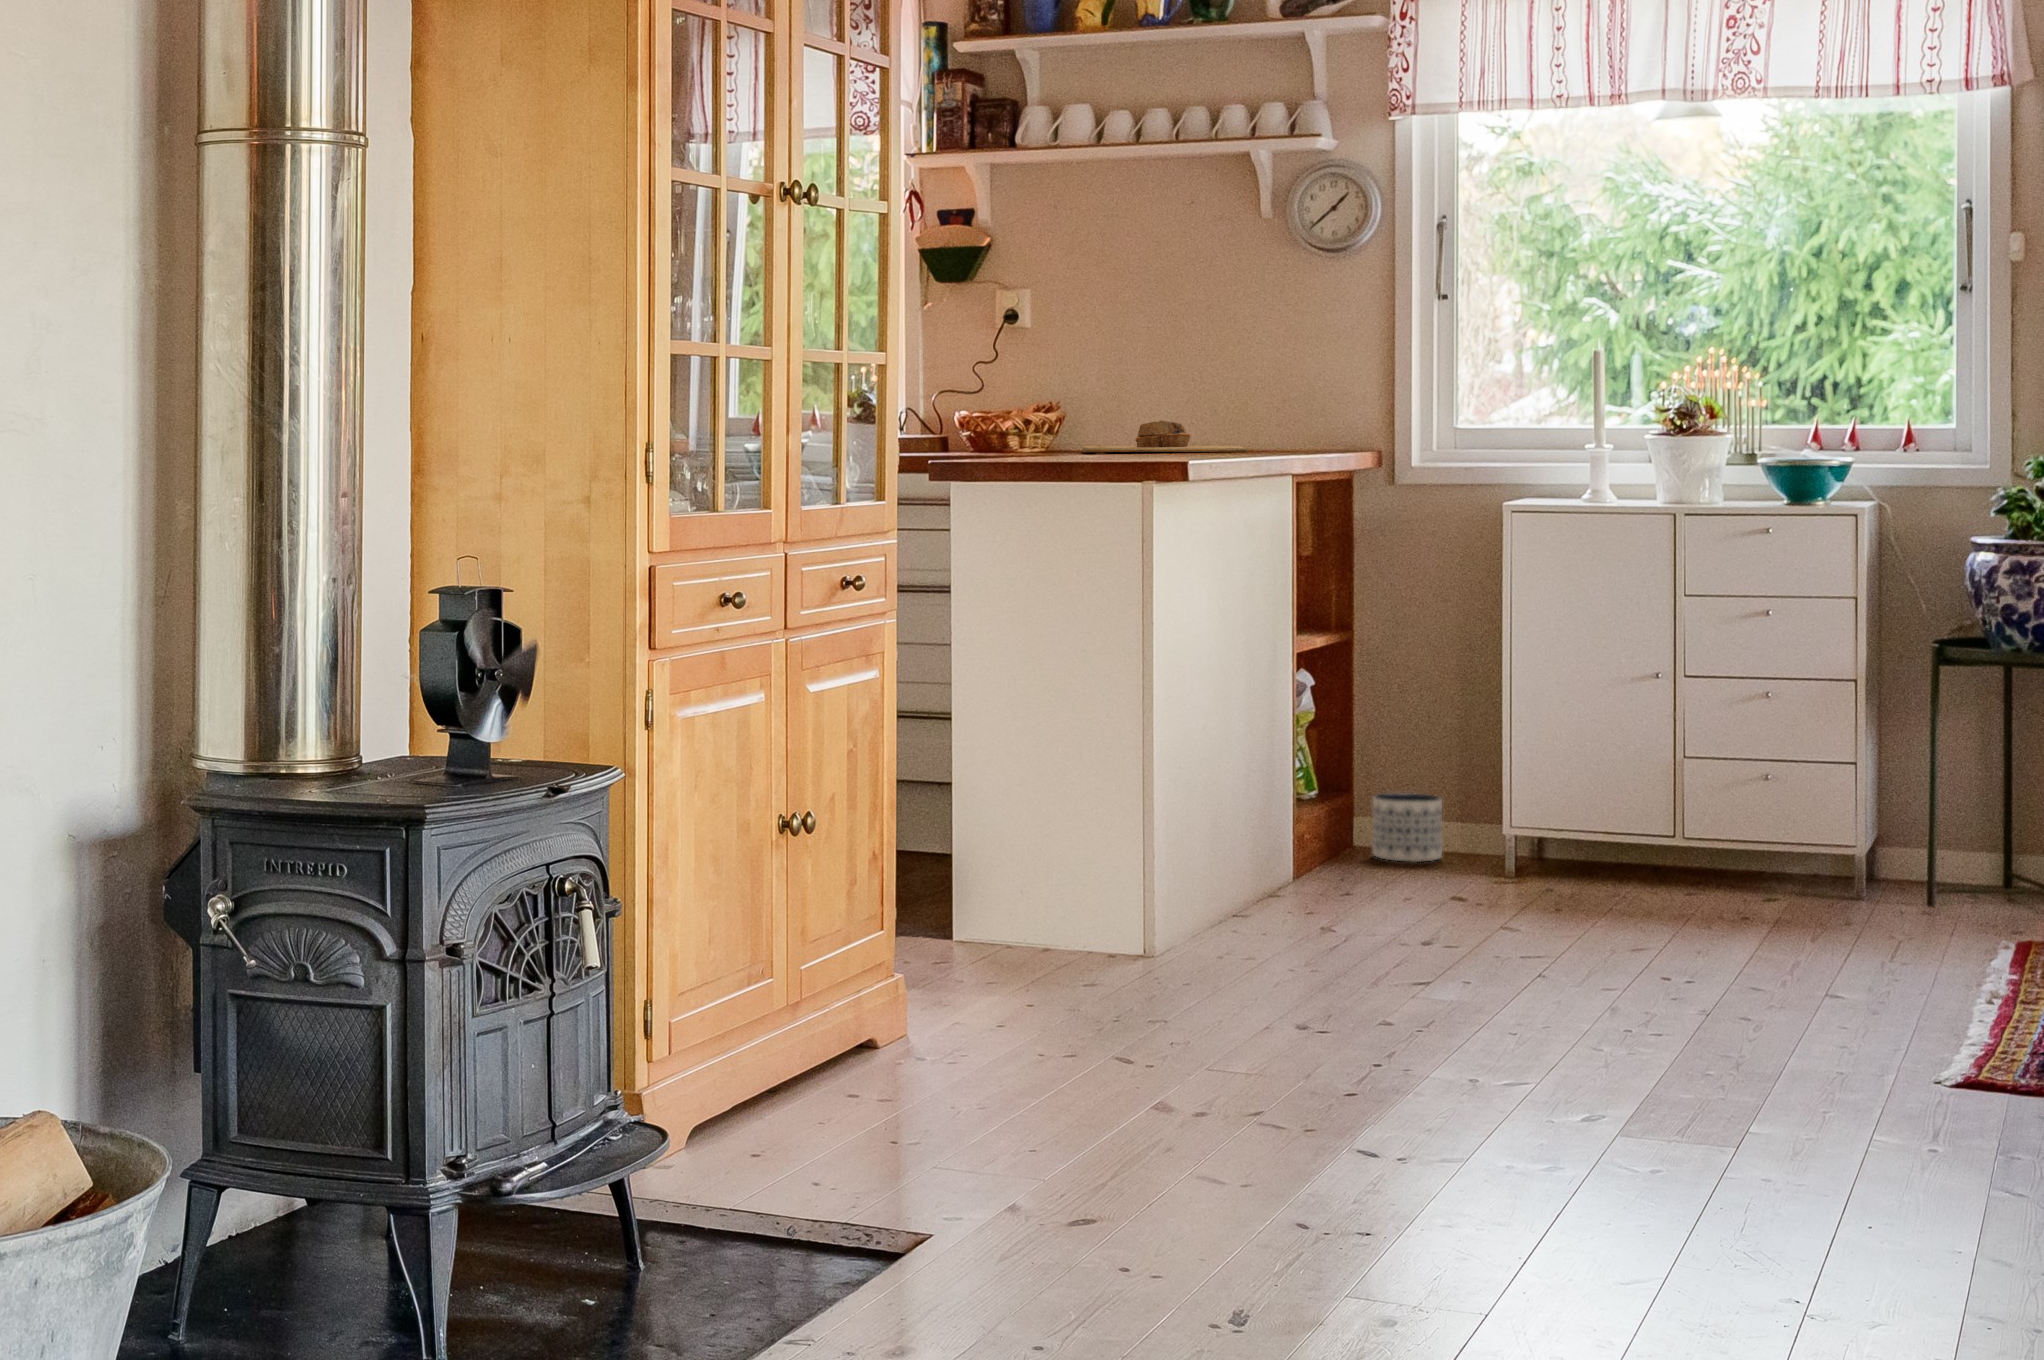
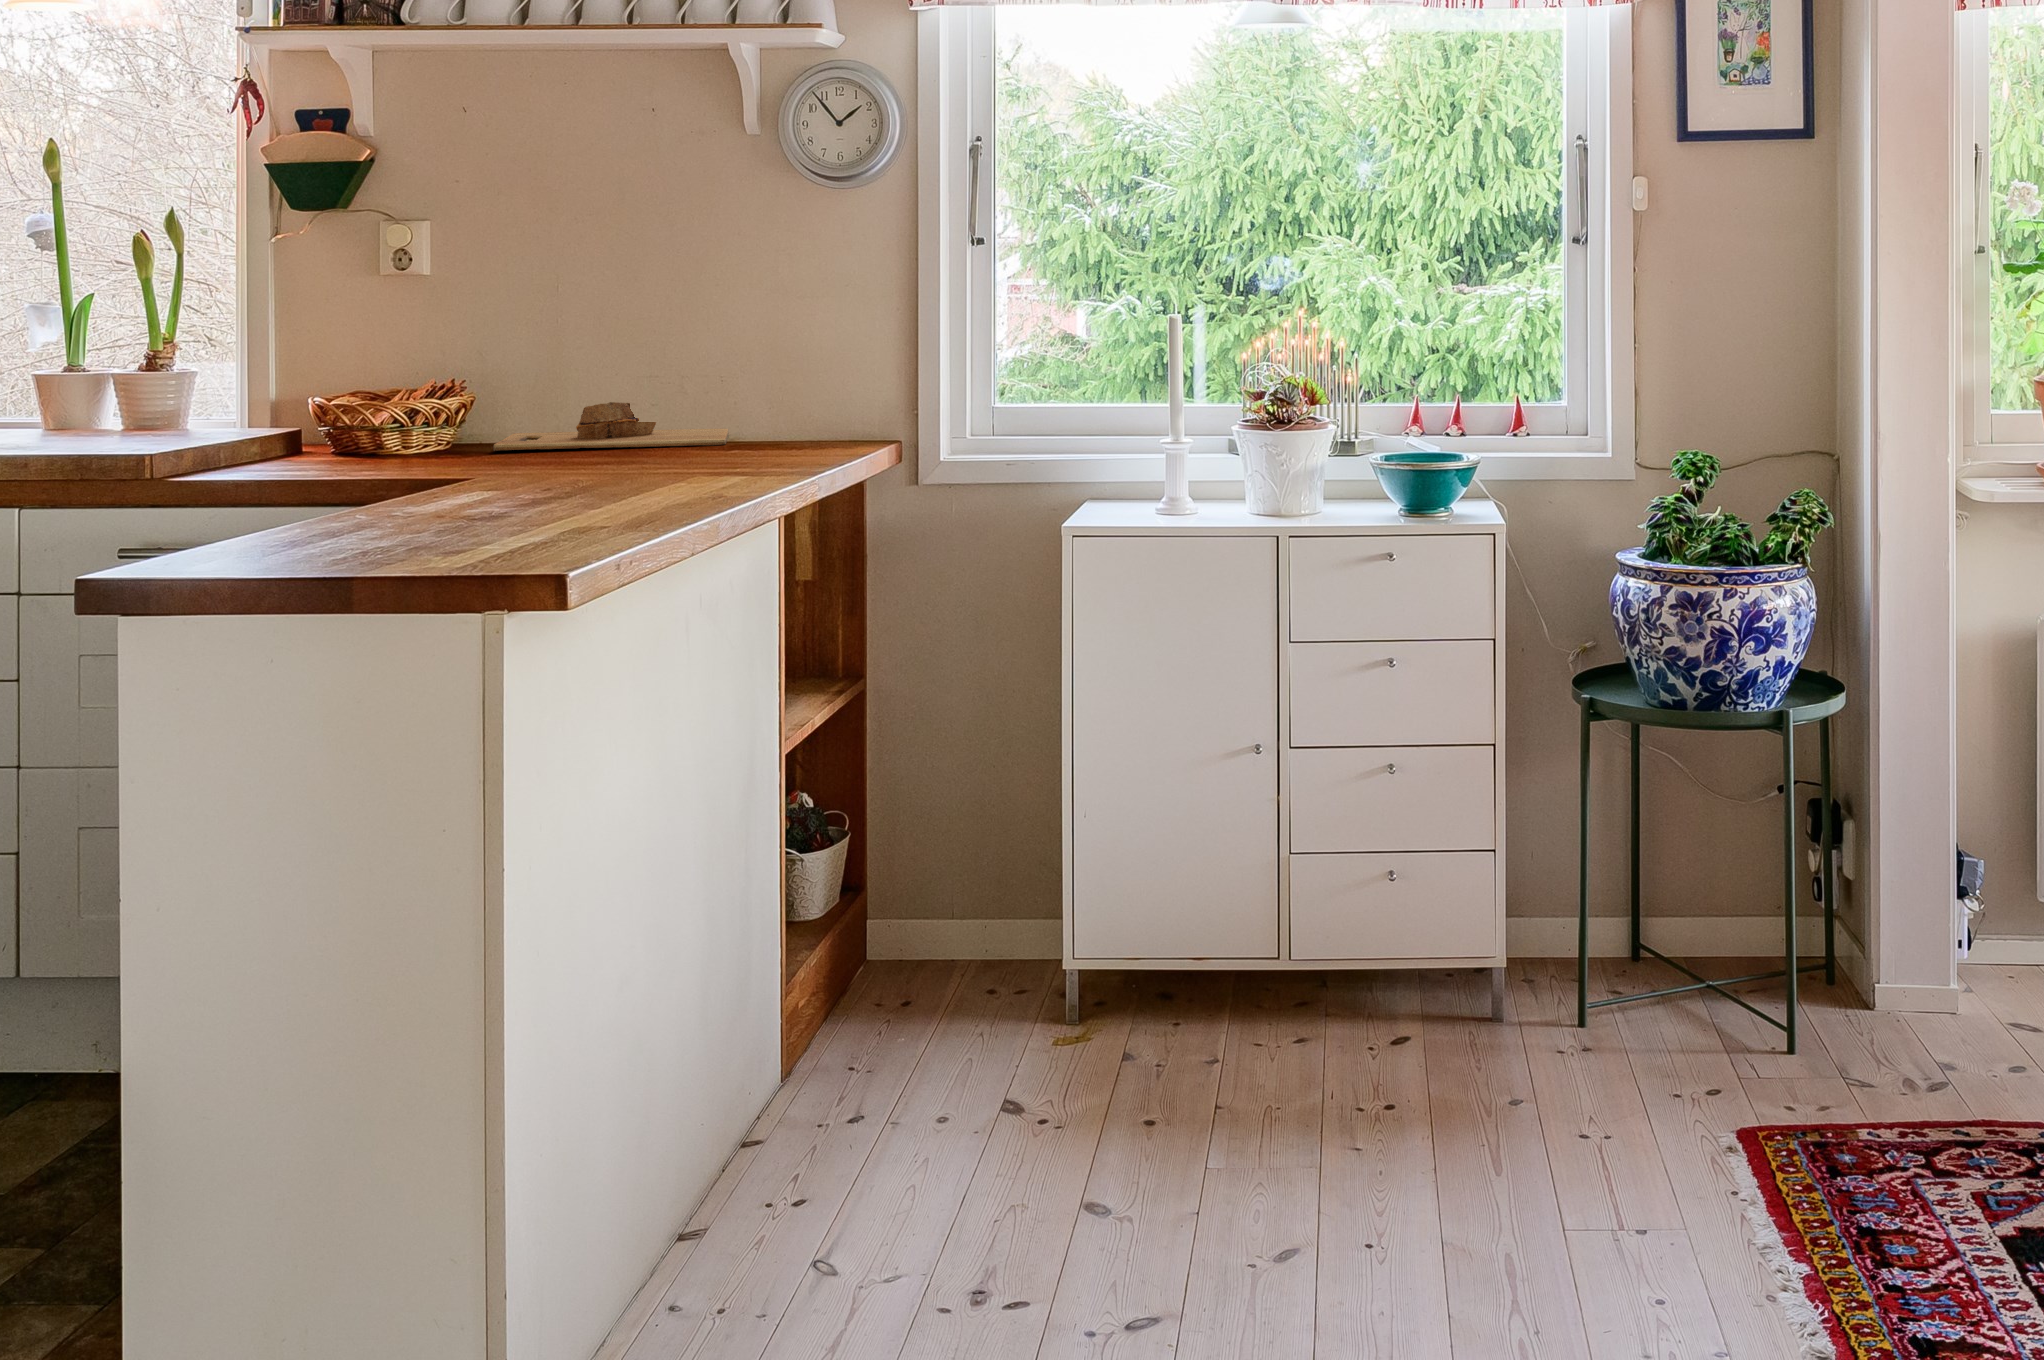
planter: present [1373,793,1442,862] -> none [885,889,975,998]

